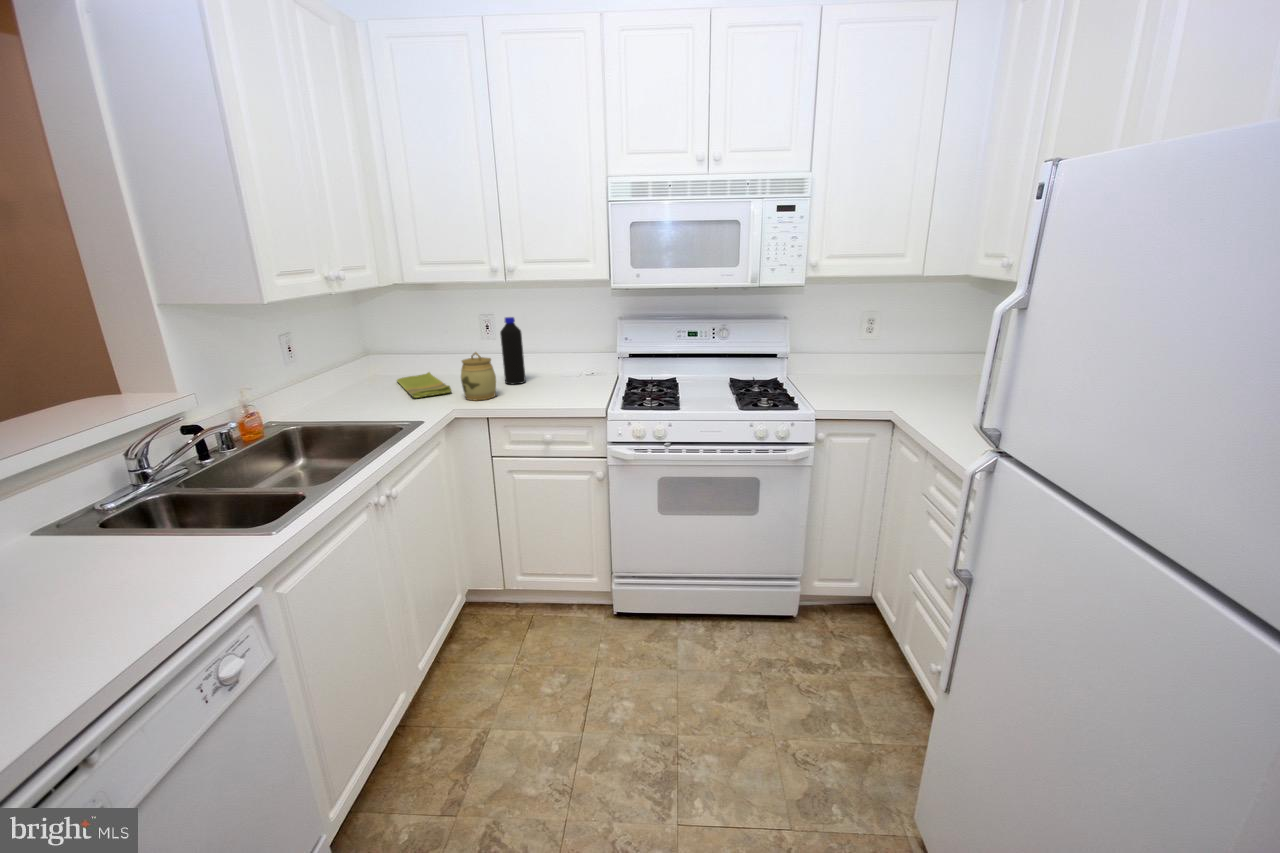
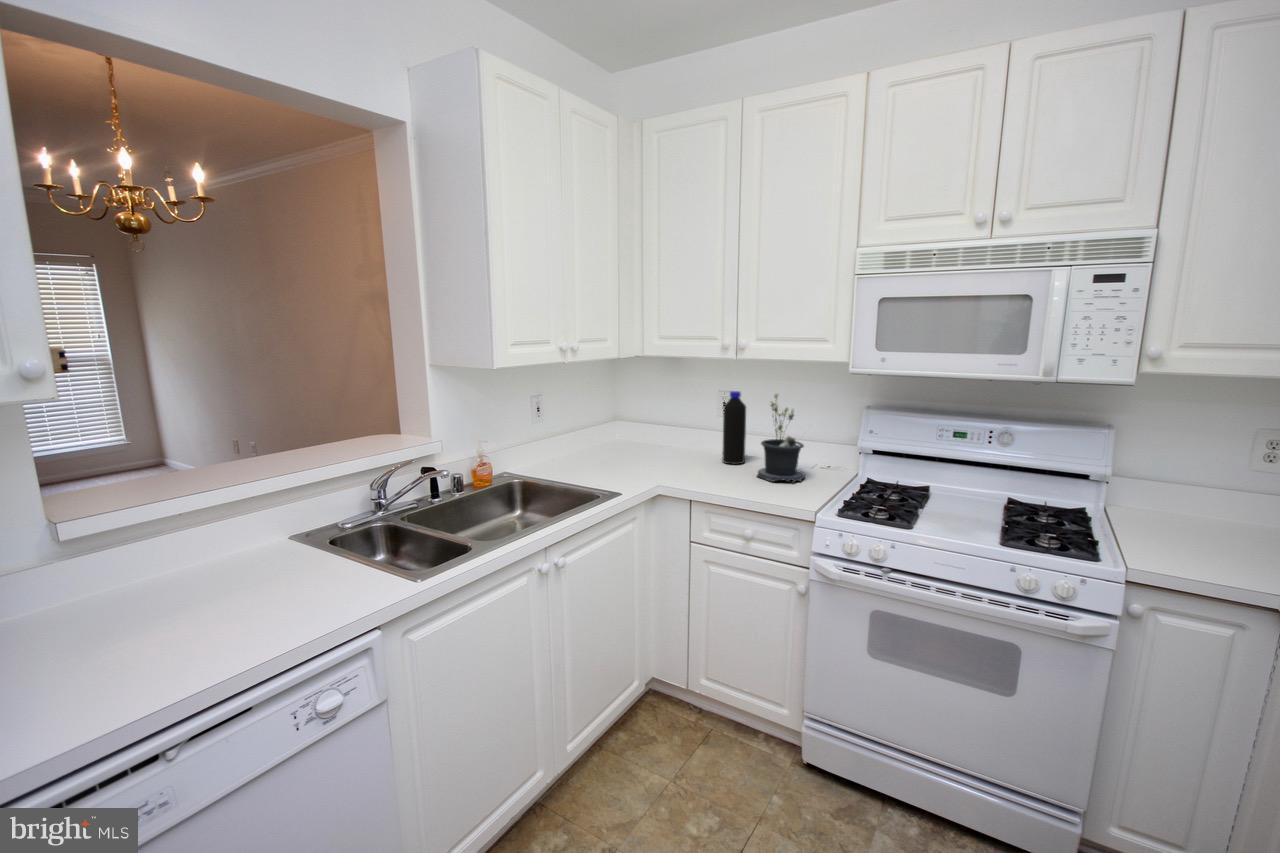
potted plant: none [543,315,583,393] -> present [757,394,805,483]
jar: present [461,352,496,401] -> none [670,426,707,478]
dish towel: present [397,372,451,398] -> none [622,438,663,465]

